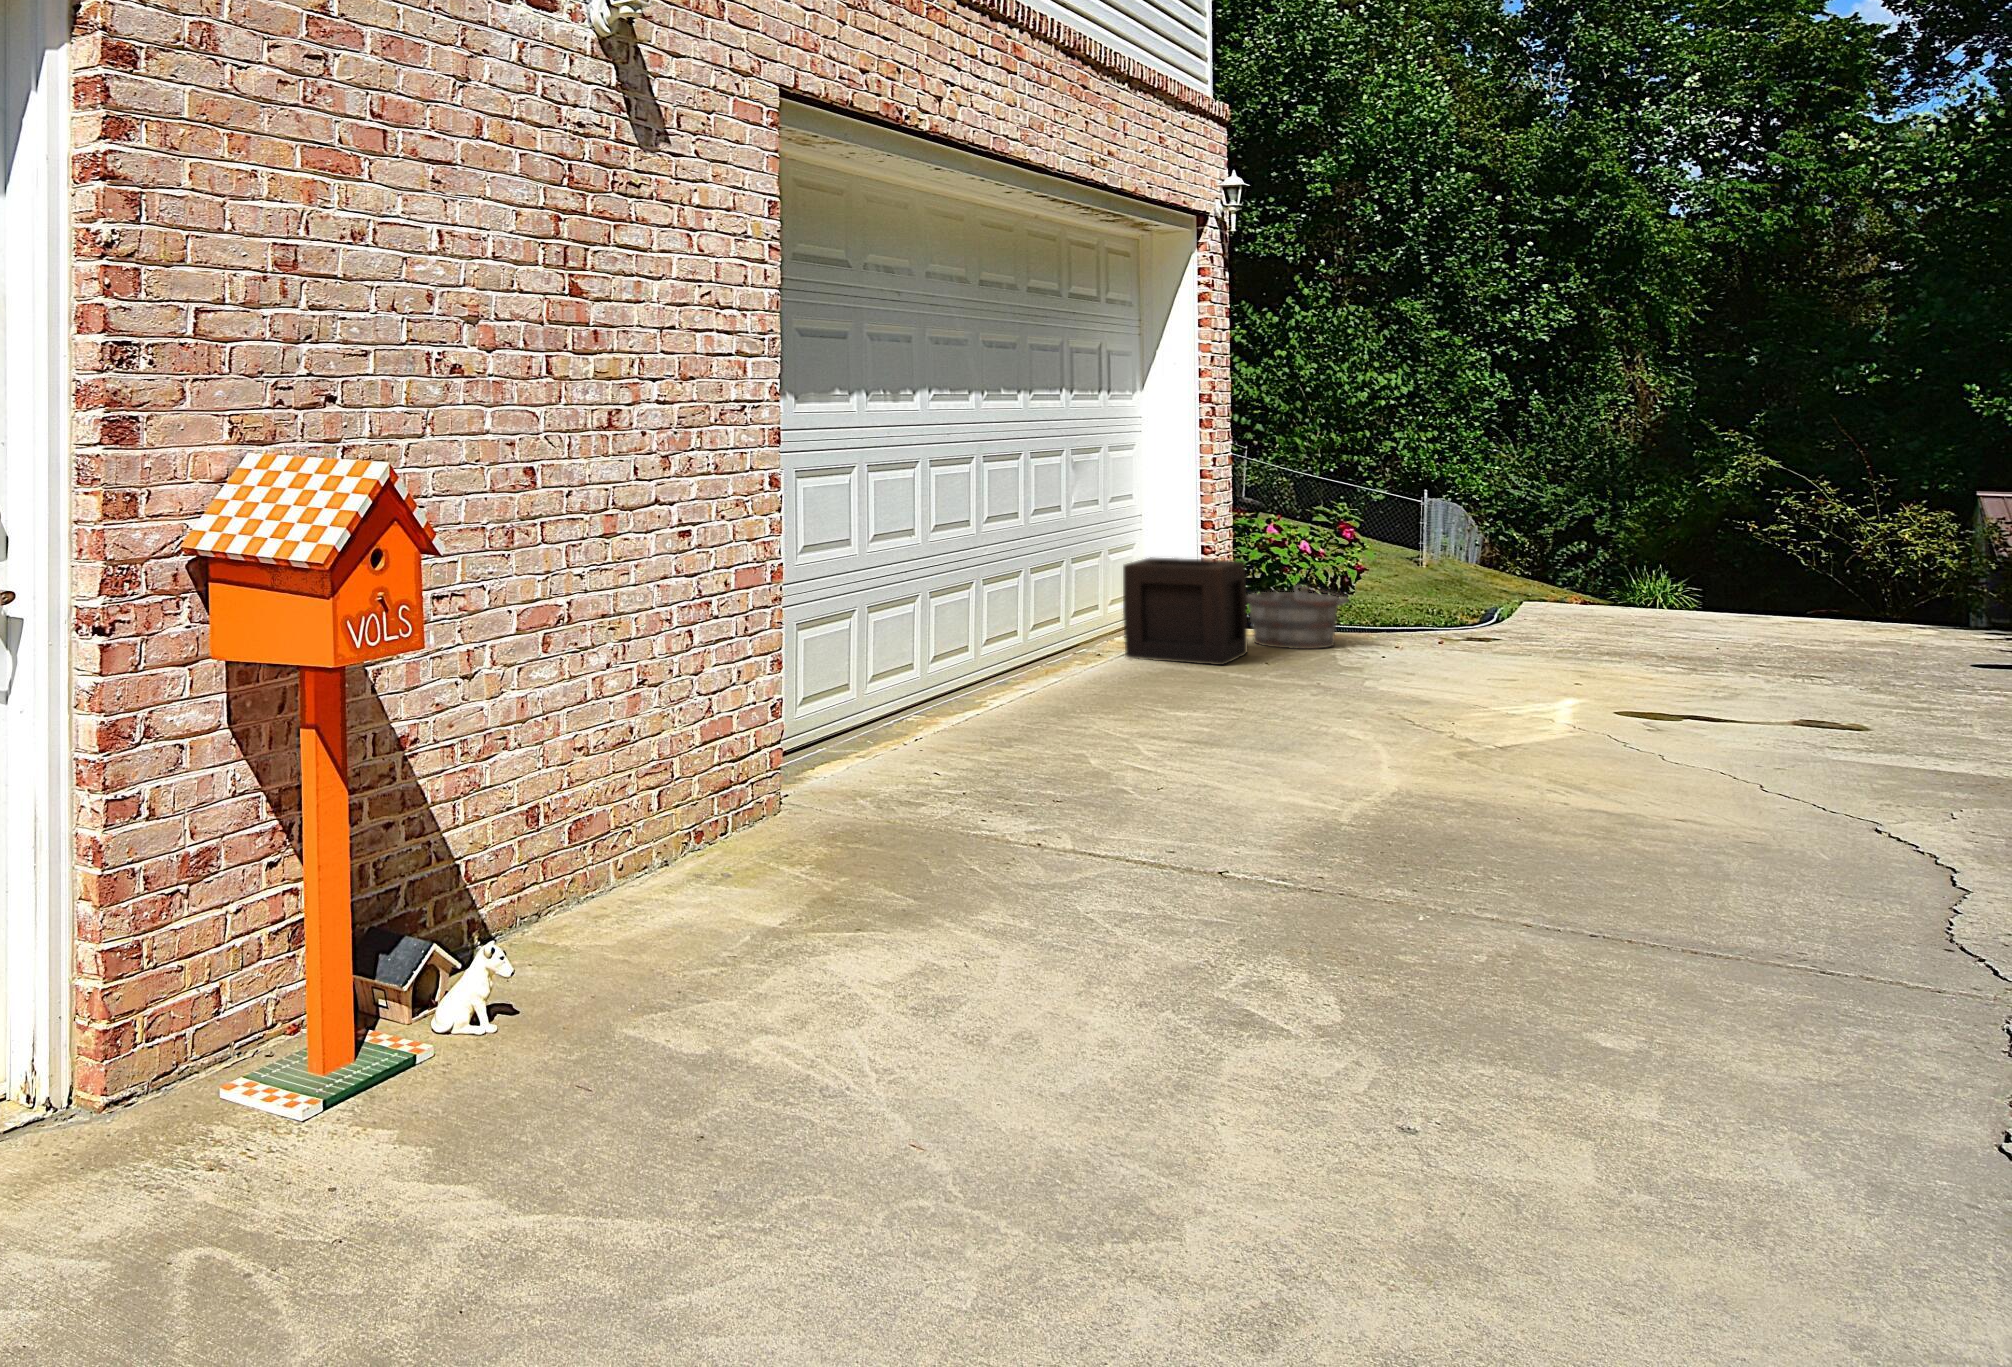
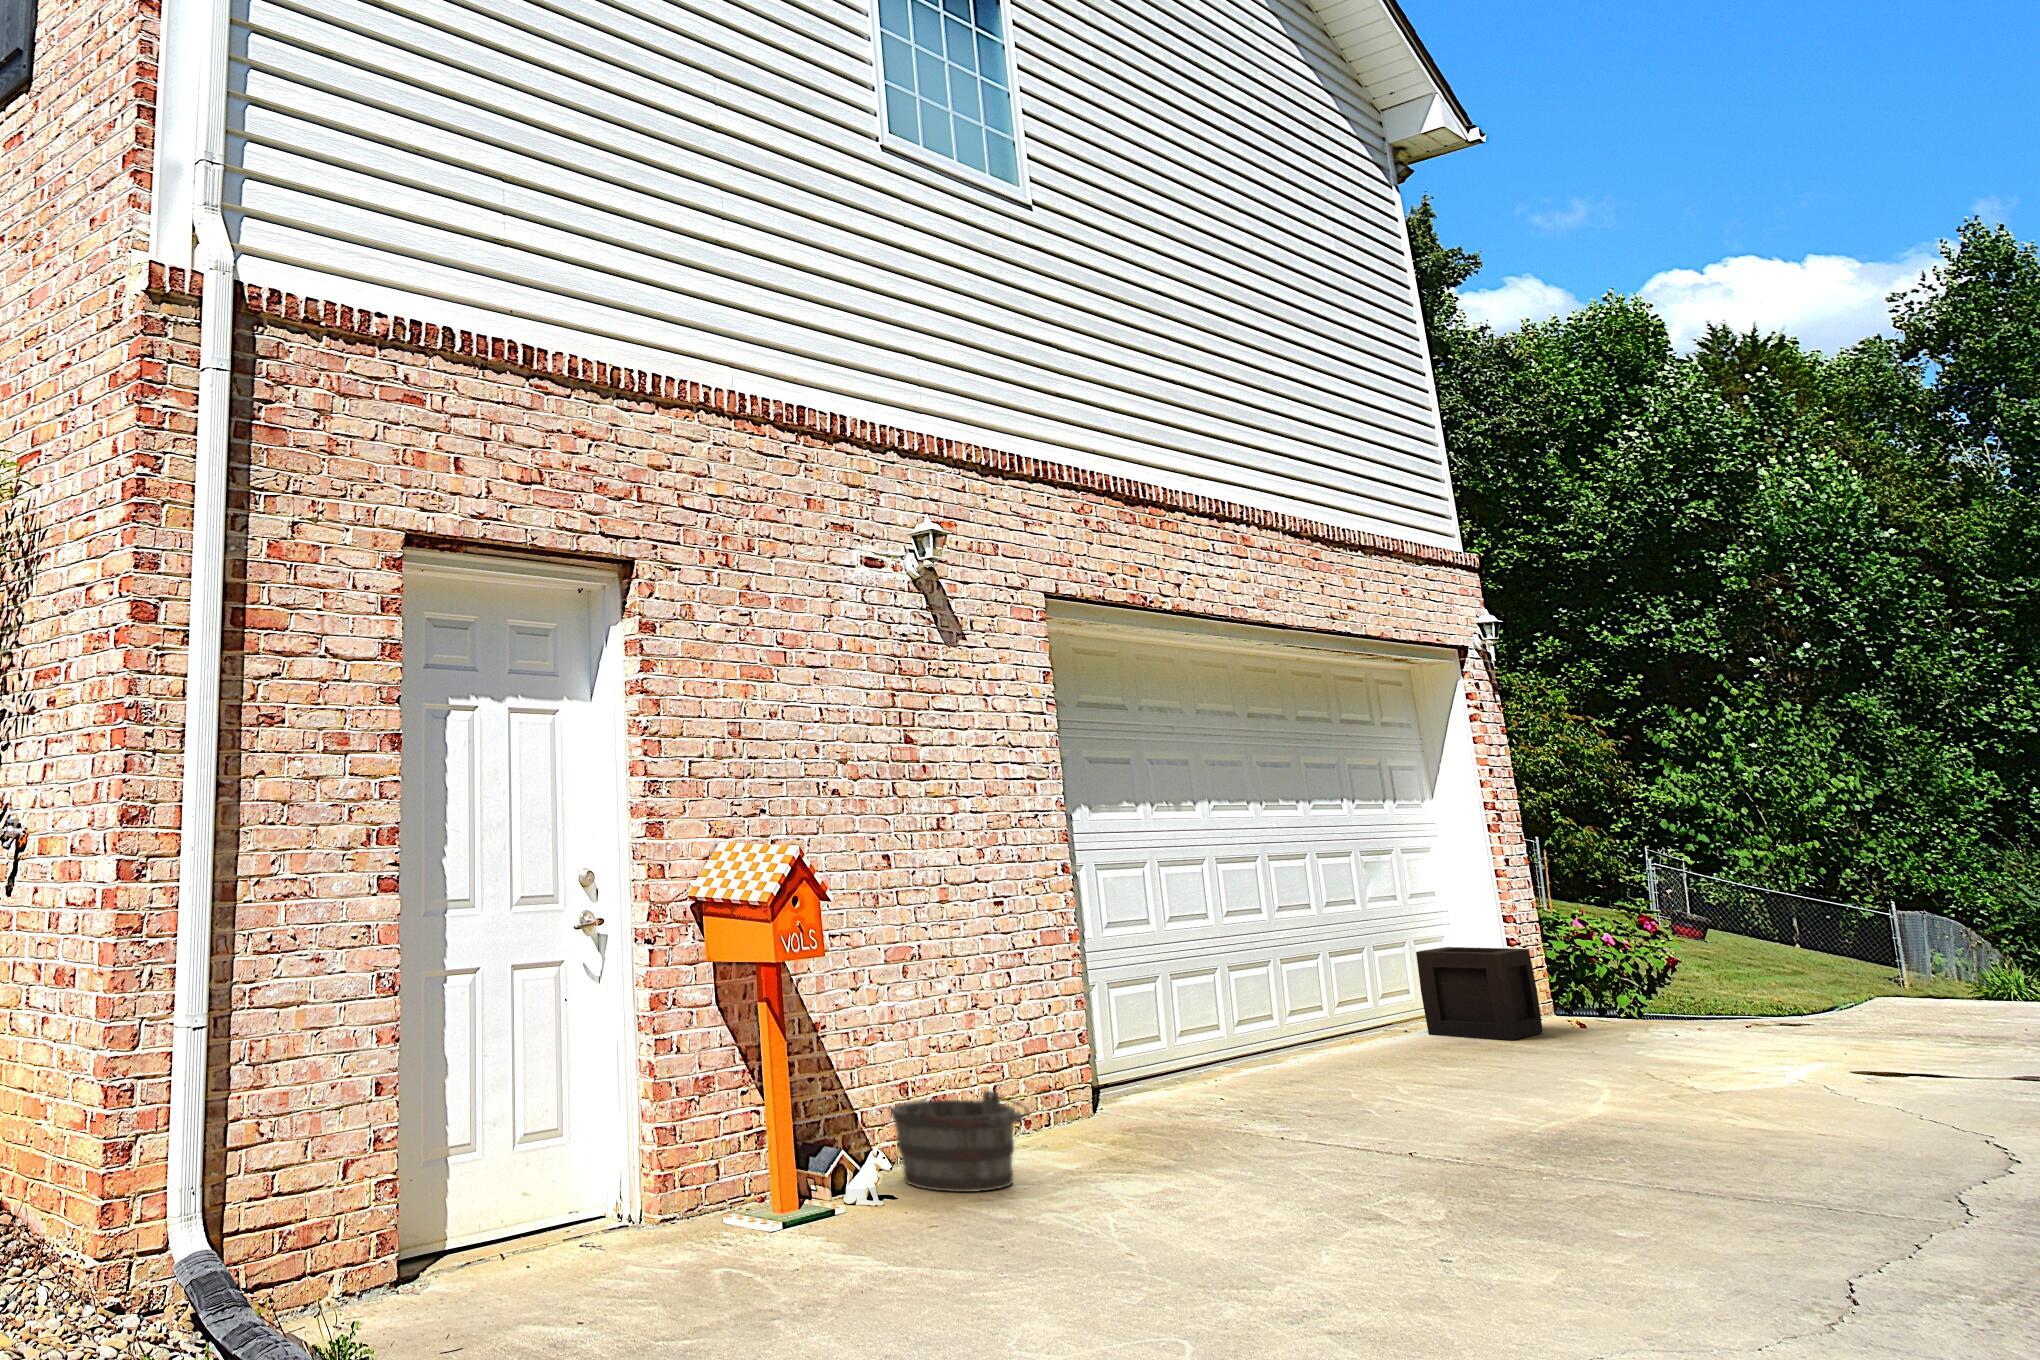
bucket: present [1247,585,1349,649] -> present [891,1091,1028,1192]

